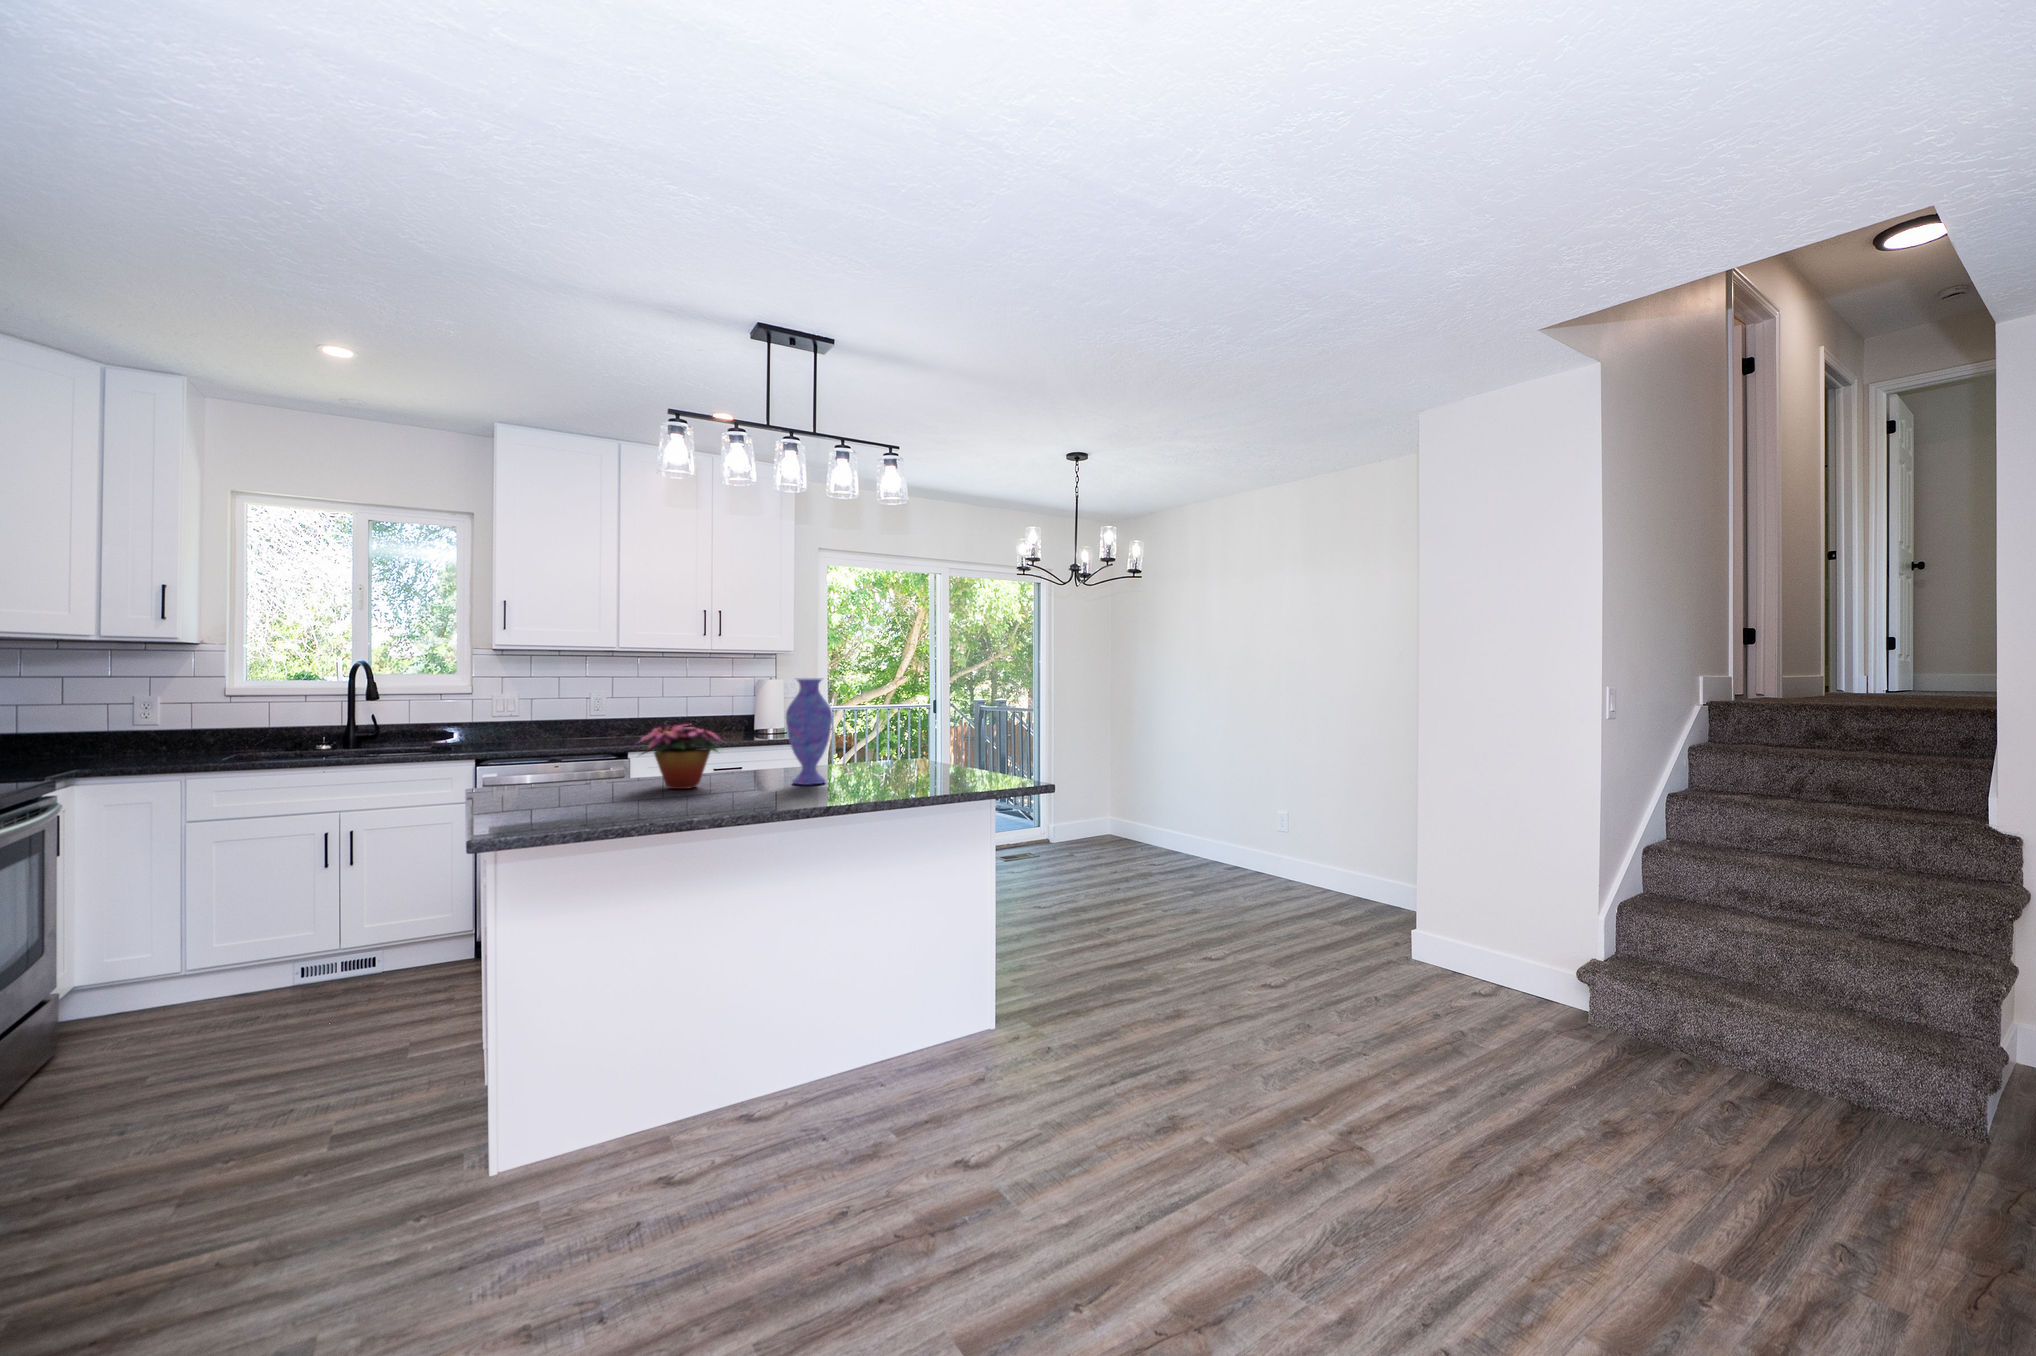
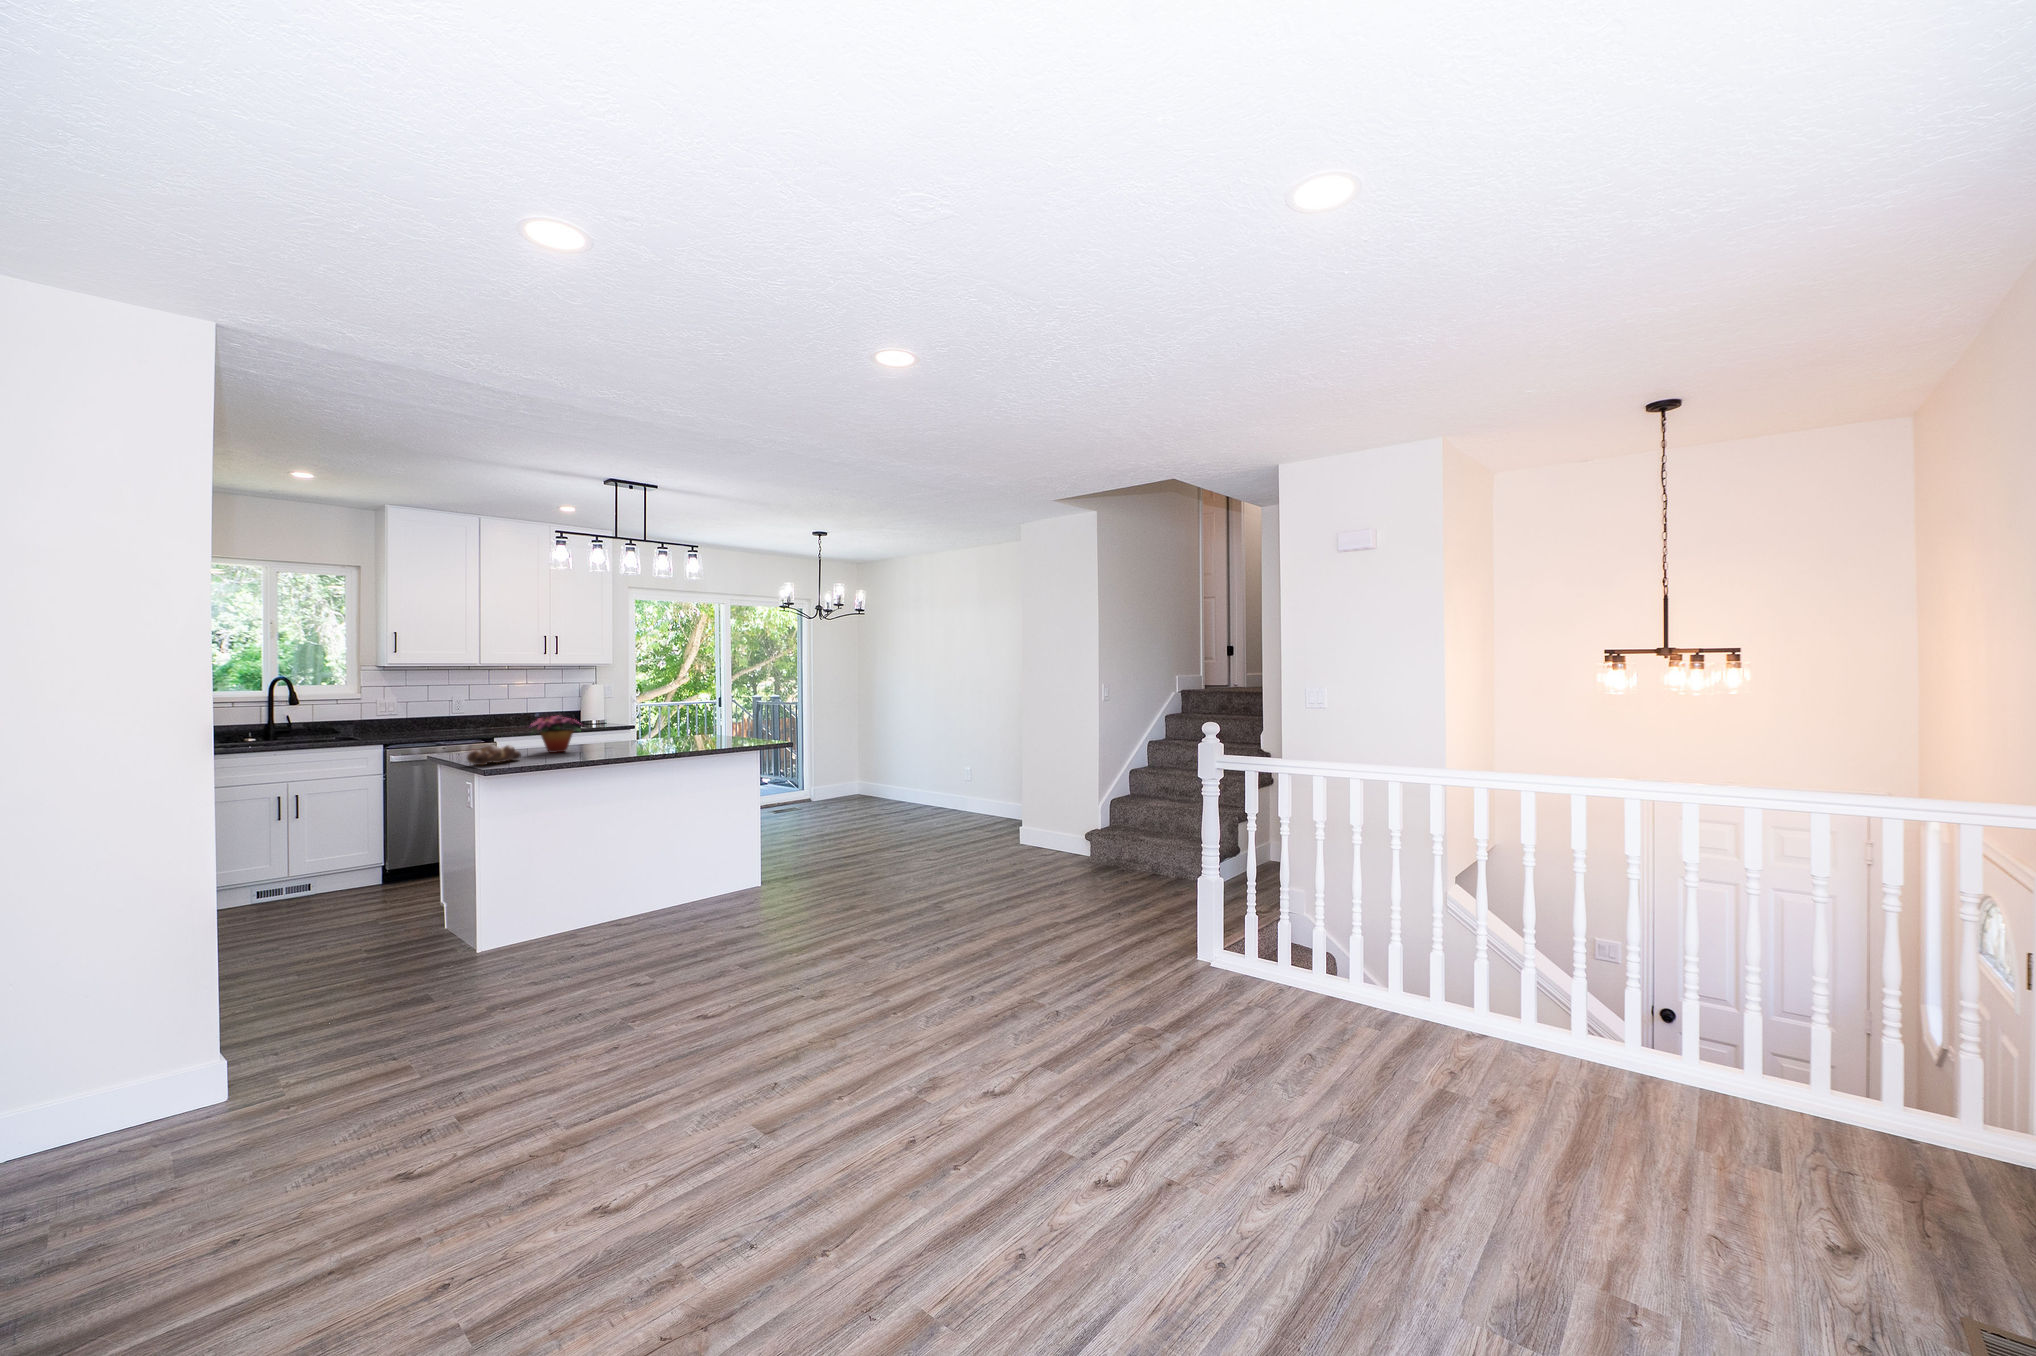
vase: present [786,678,832,785] -> none [619,687,648,748]
bread loaf: none [513,775,613,814] -> present [466,745,521,765]

